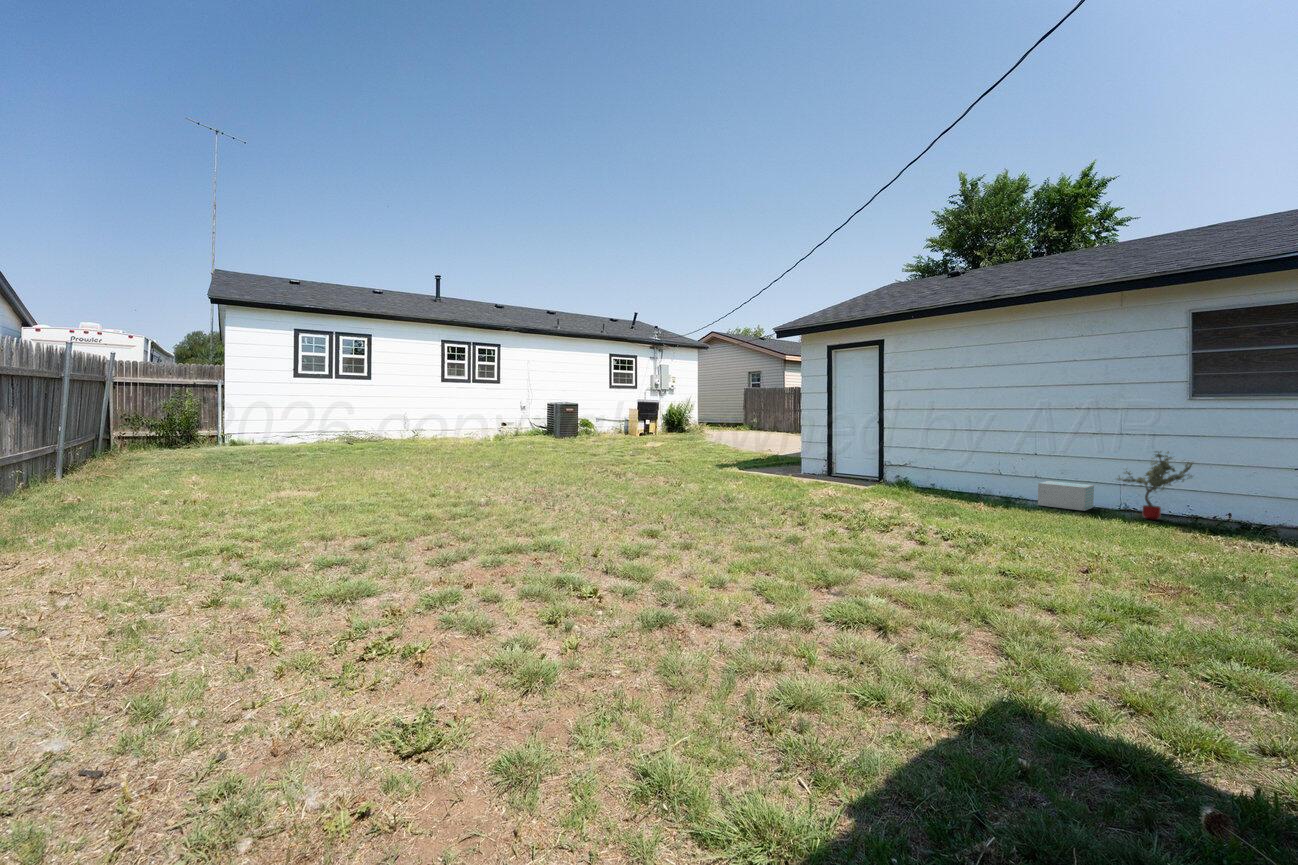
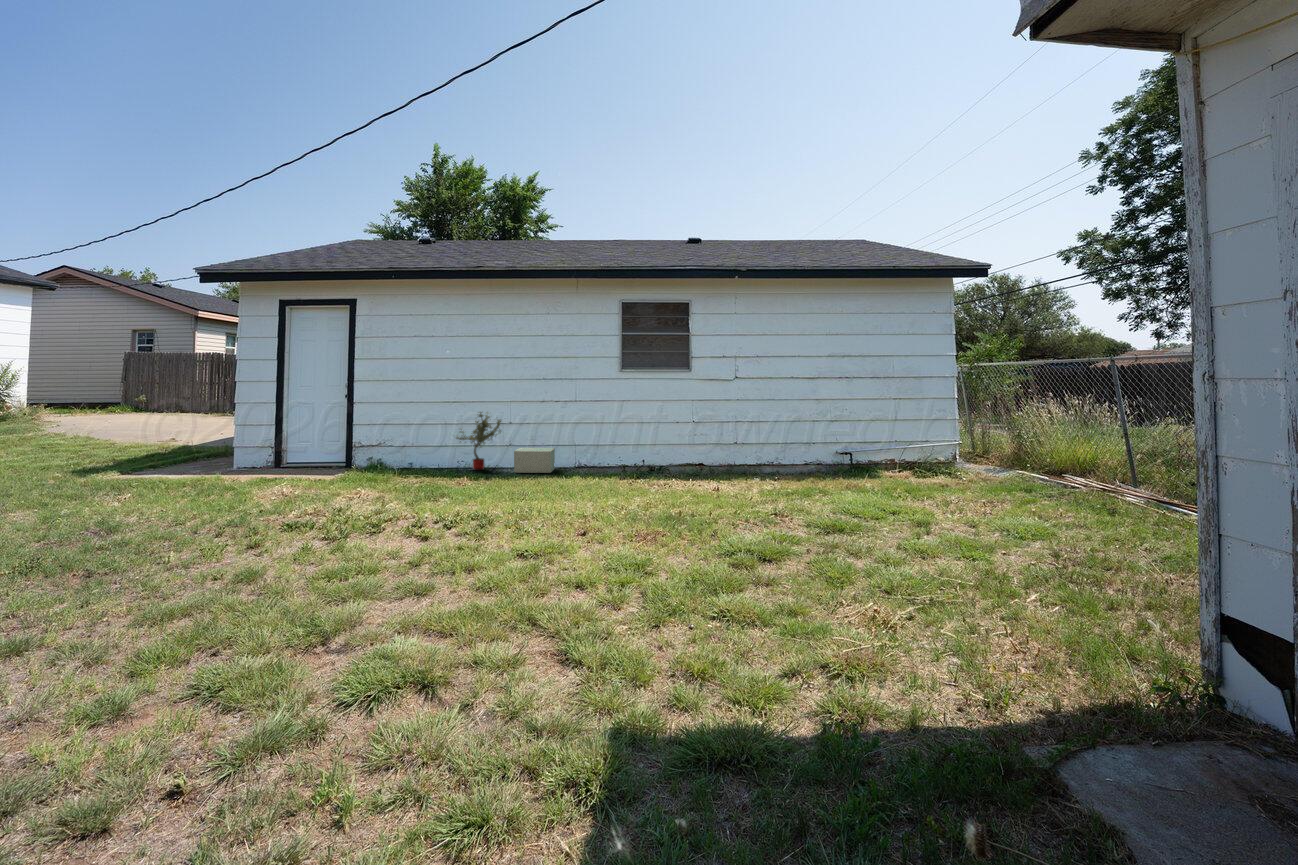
potted tree: present [1117,451,1193,520] -> present [456,412,501,470]

